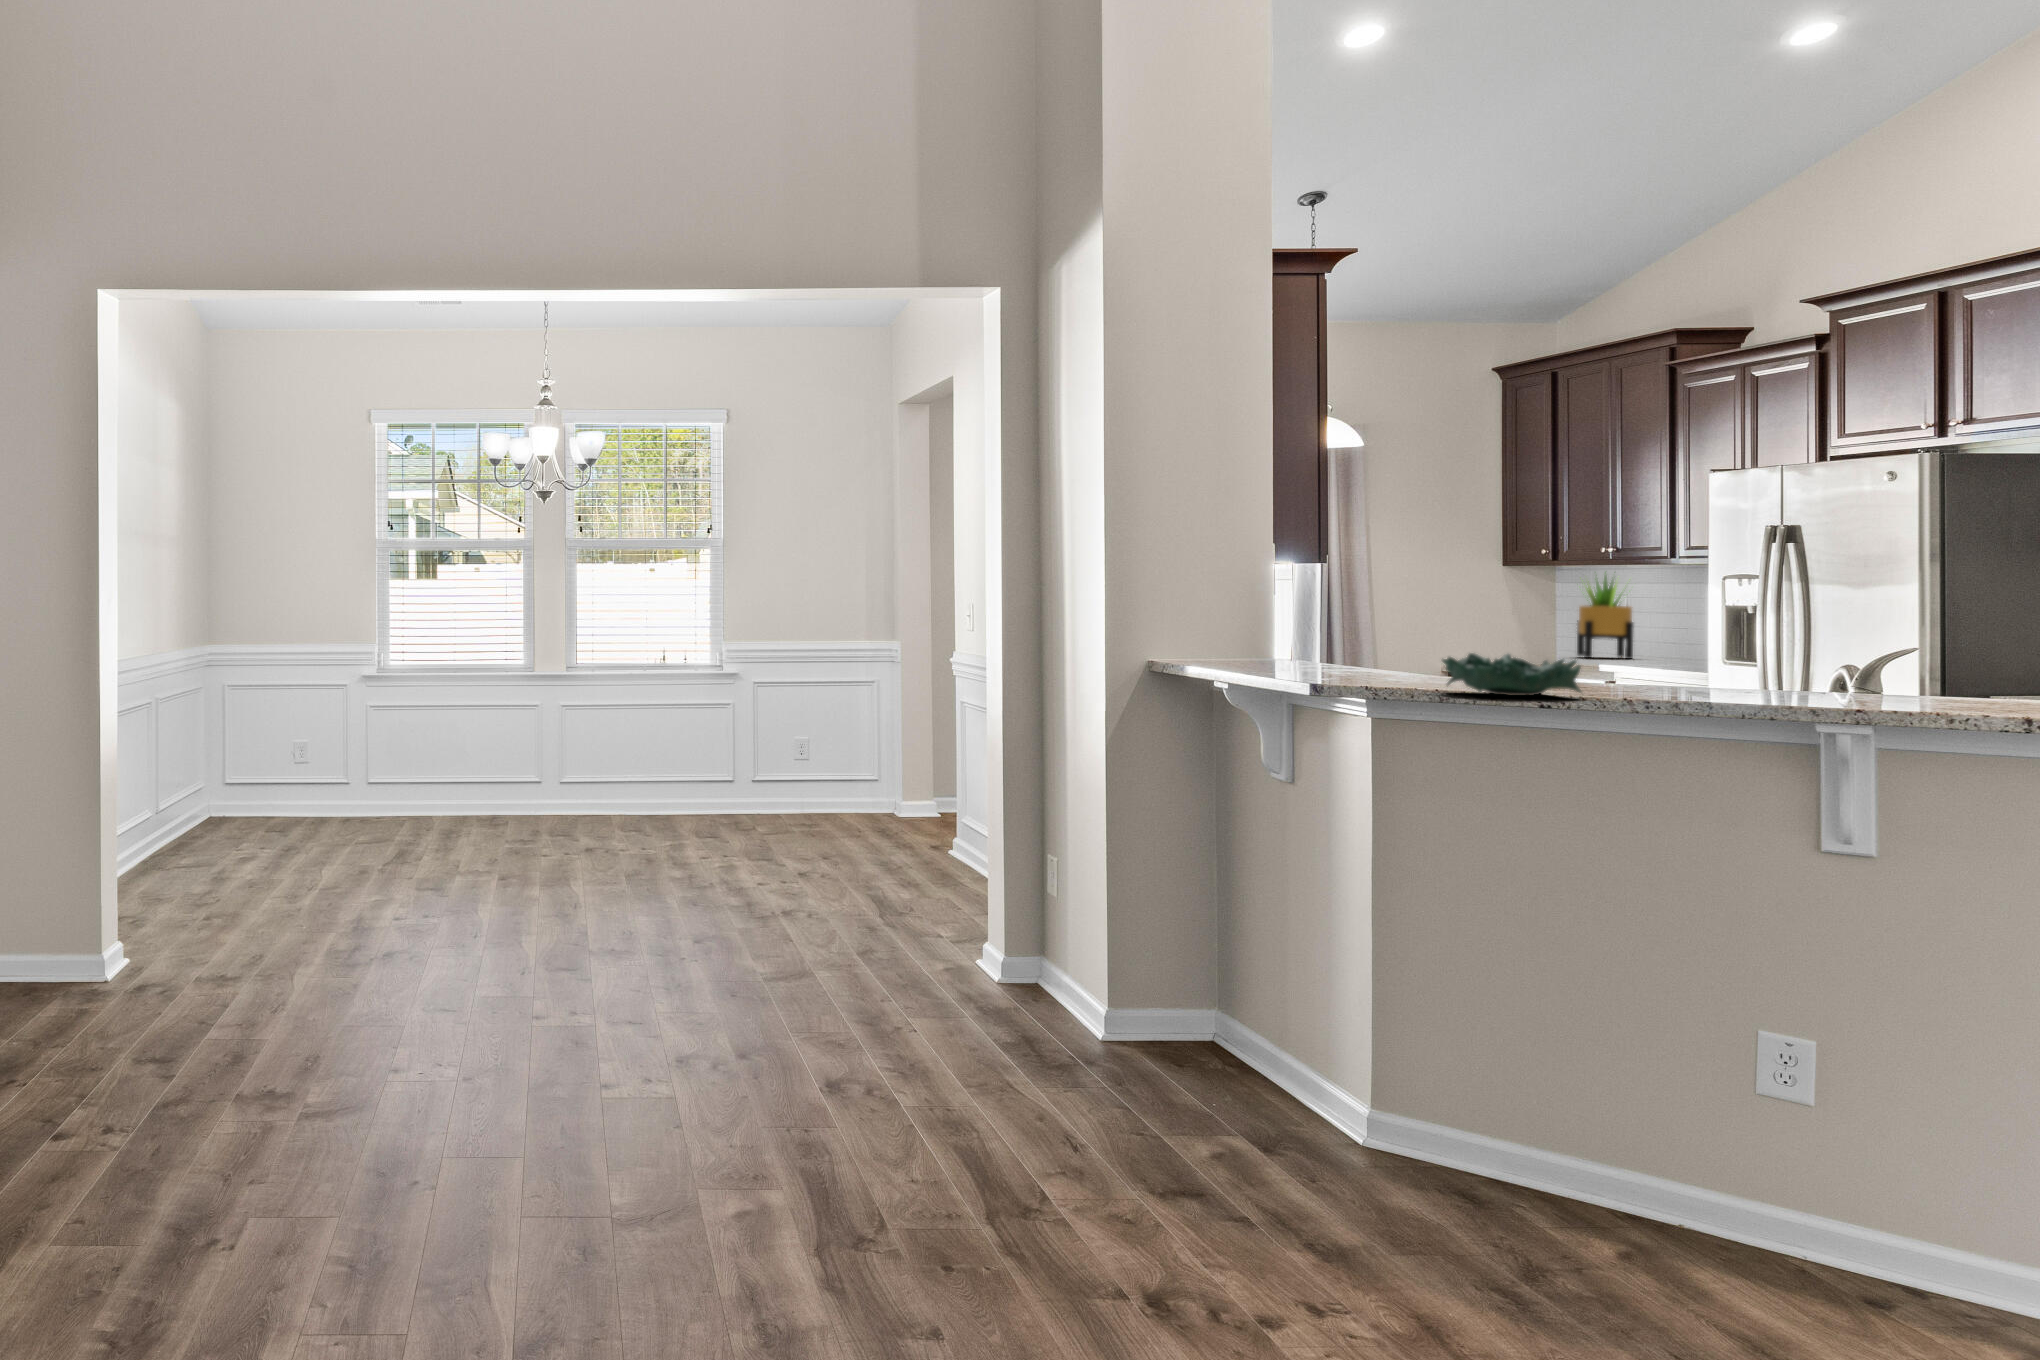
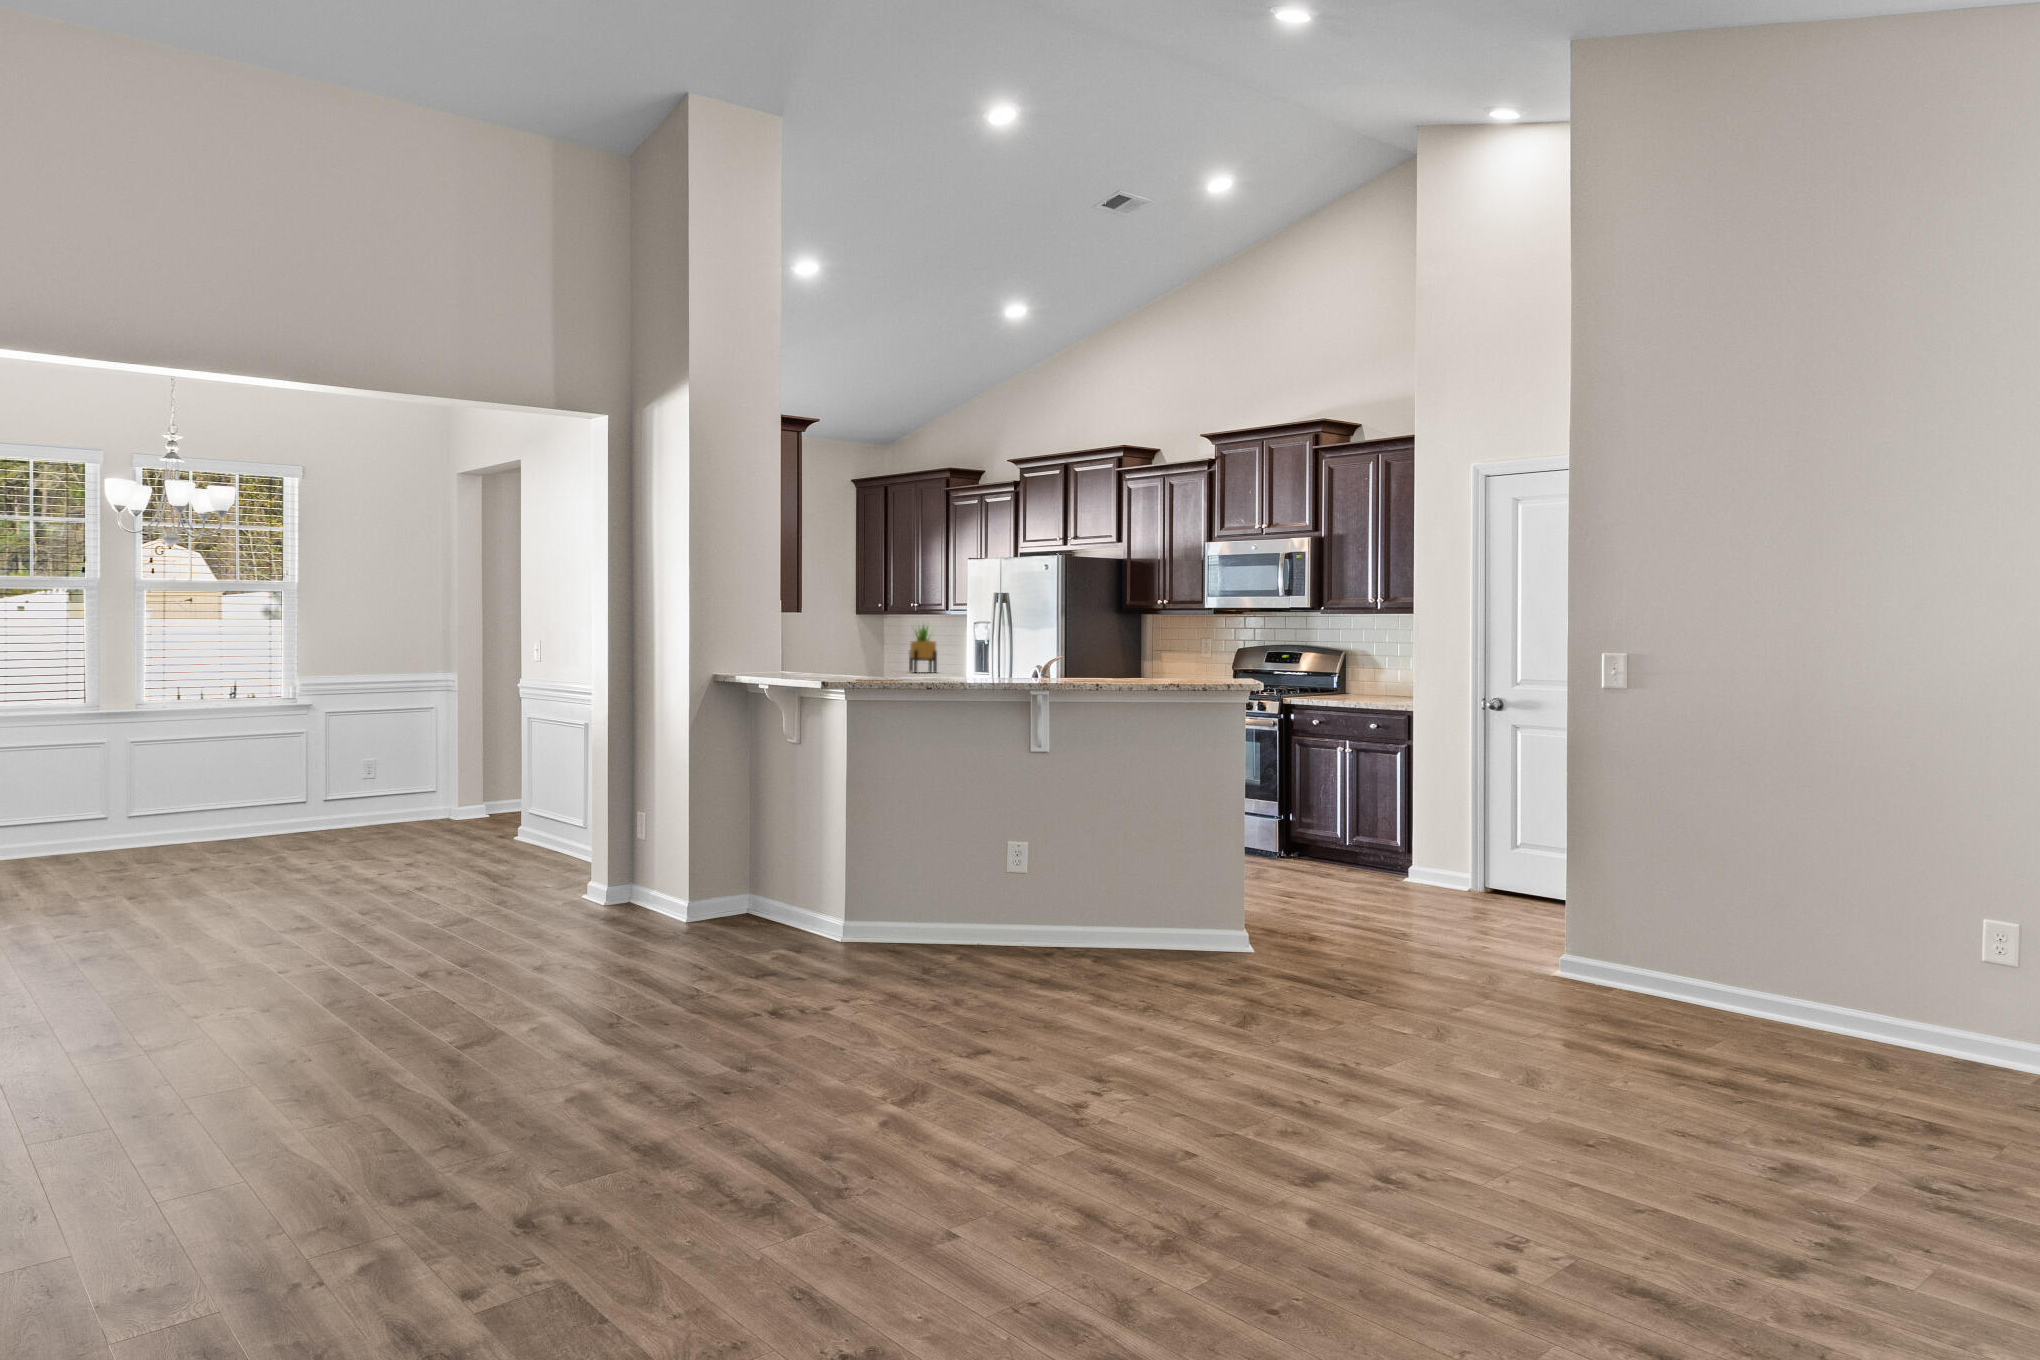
decorative bowl: present [1442,653,1581,696] -> none [873,667,938,687]

